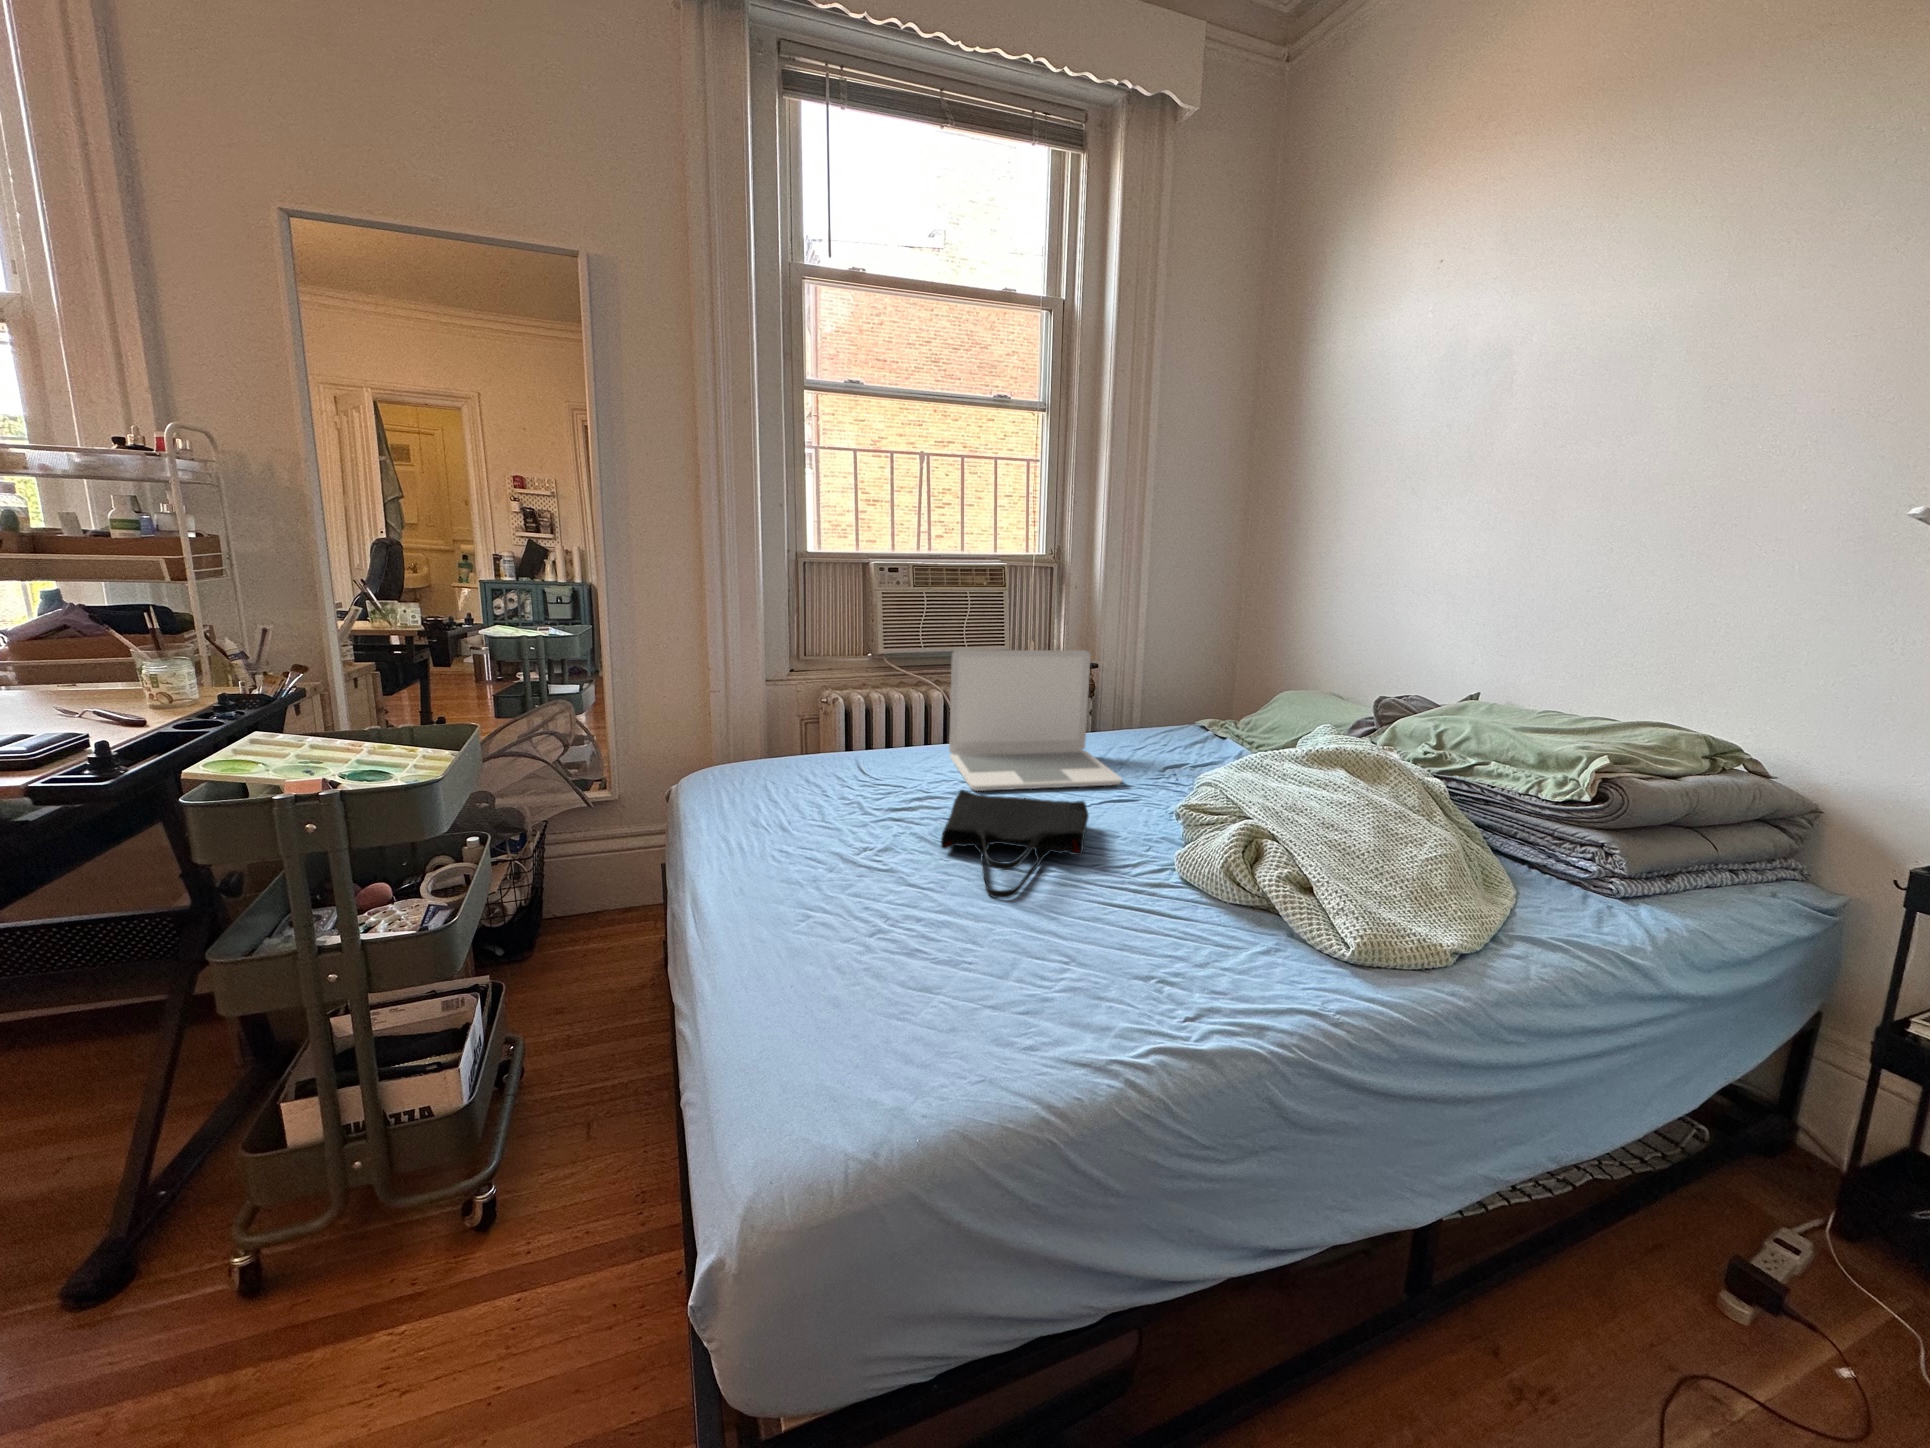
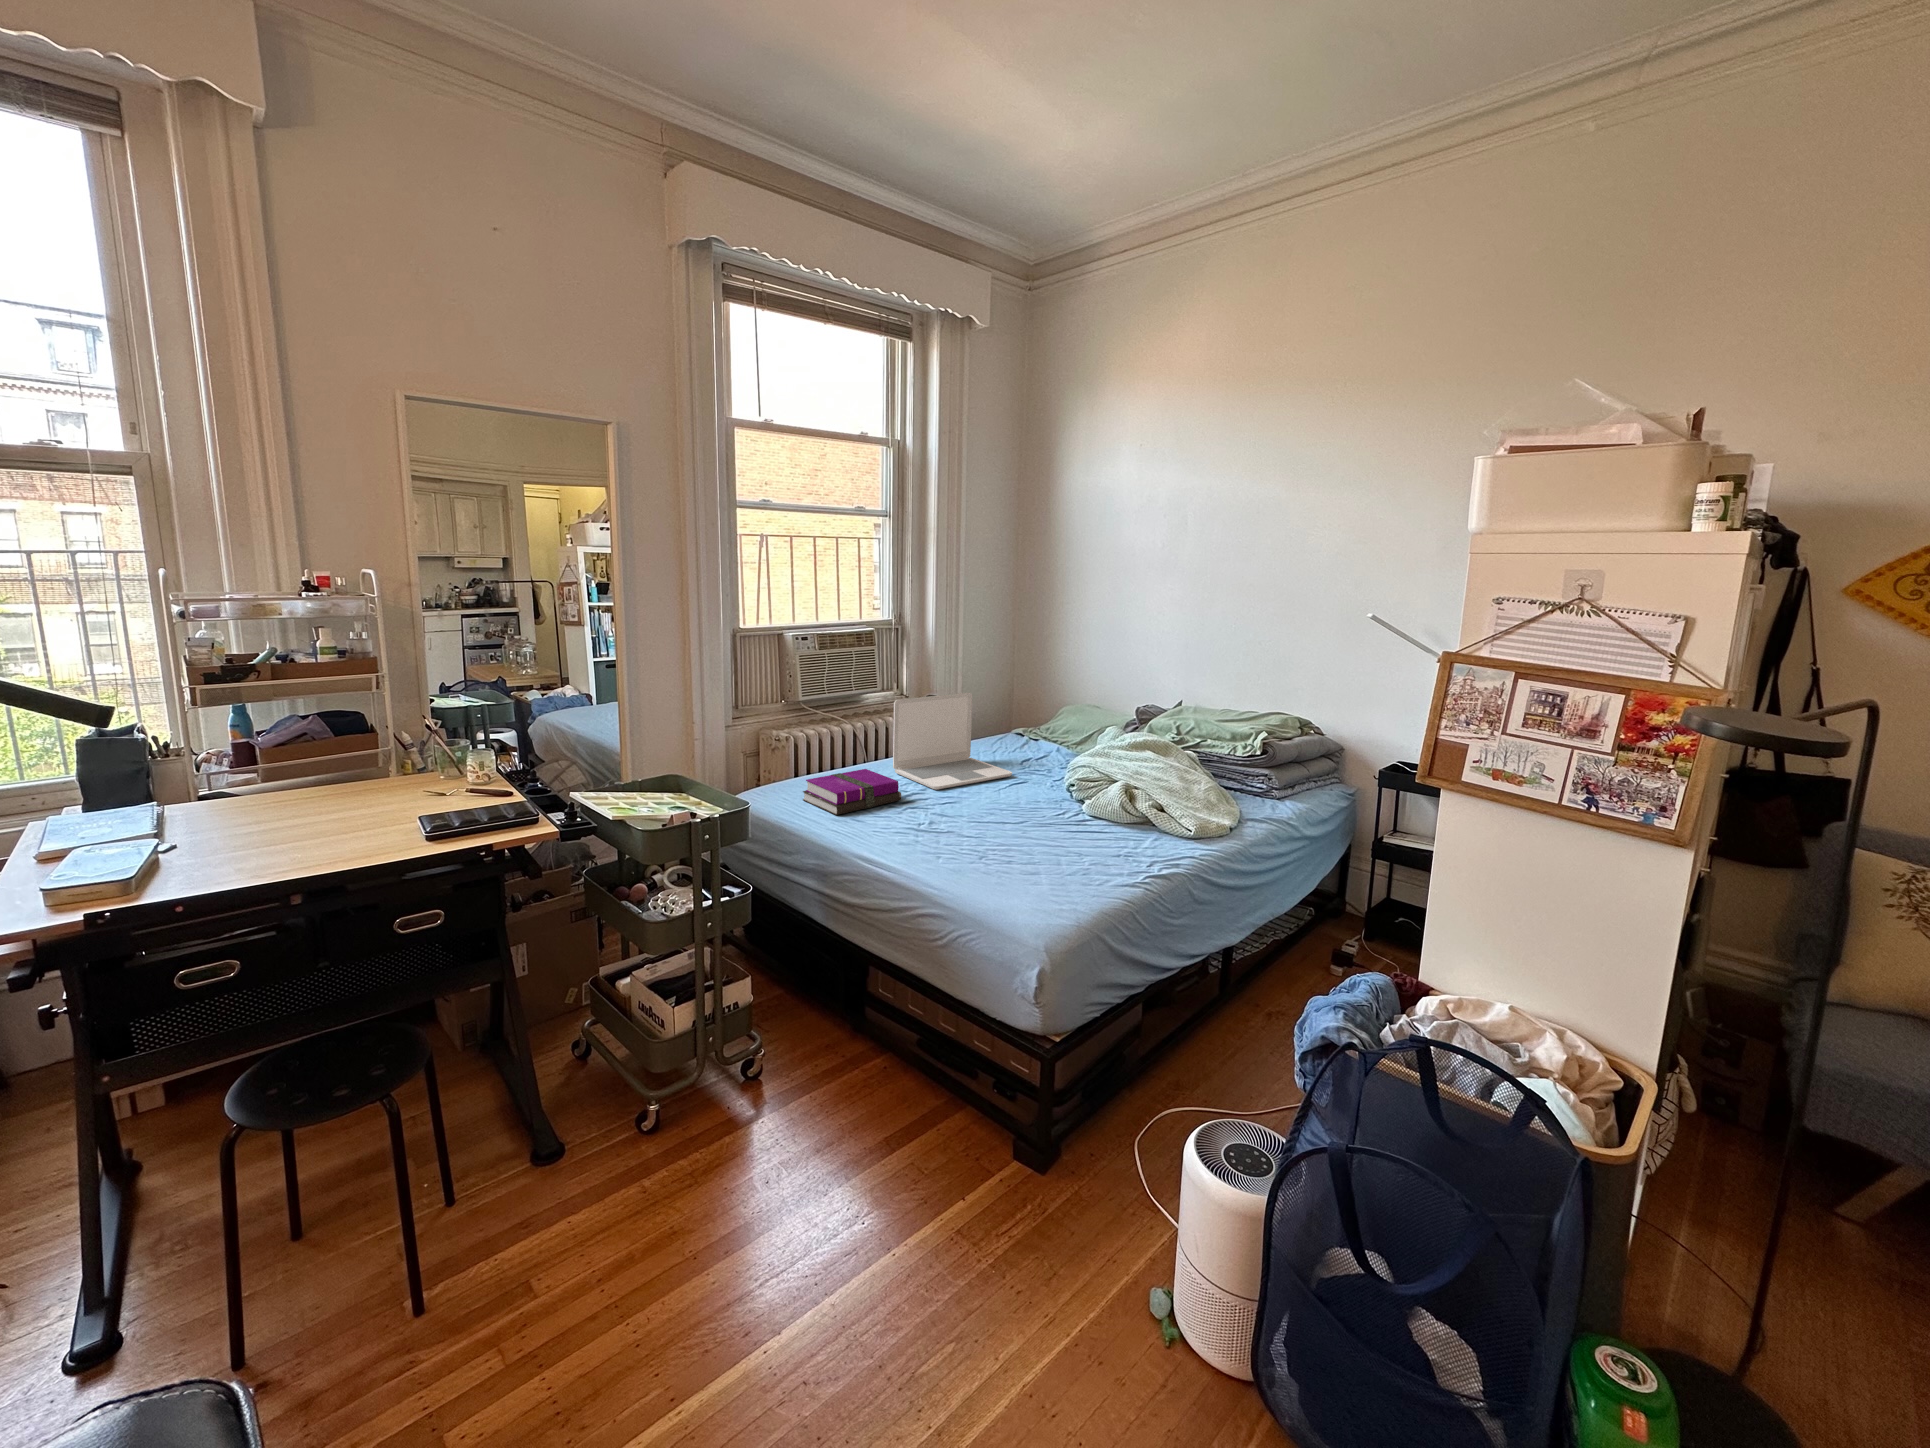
notebook: none [765,746,898,809] -> present [803,769,901,815]
tote bag: present [941,790,1089,898] -> none [947,786,1041,839]

